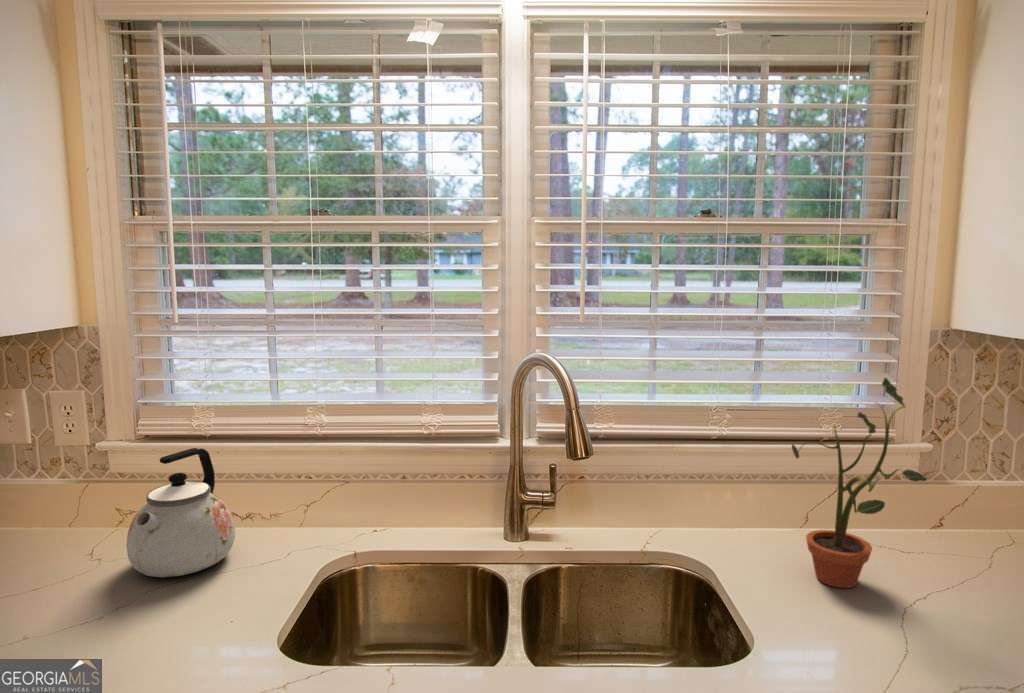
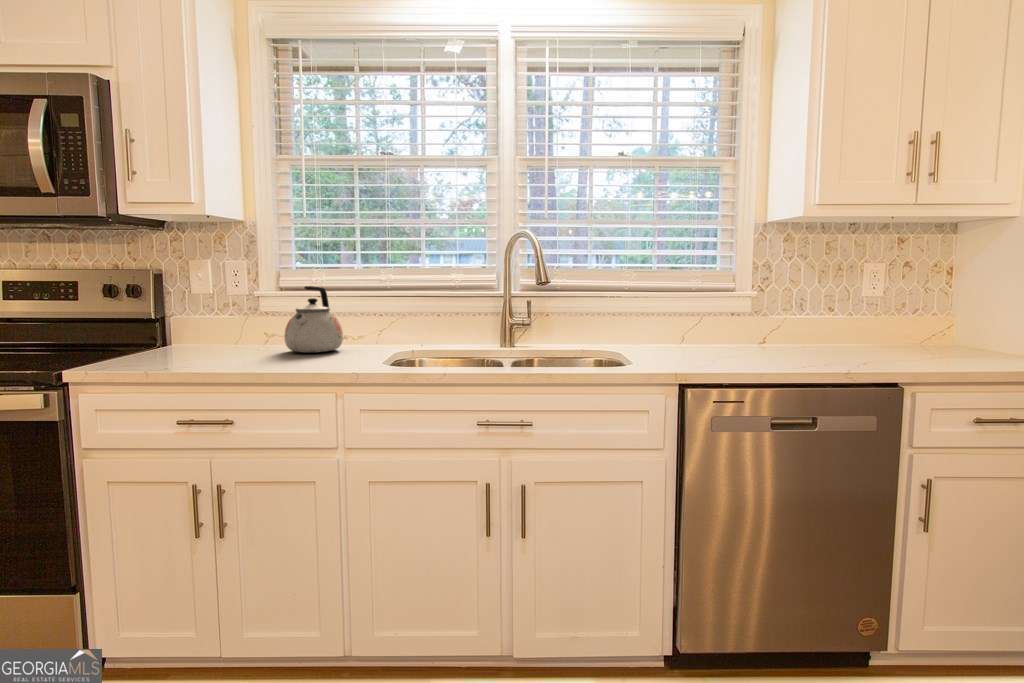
potted plant: present [792,378,927,588] -> none [659,246,730,354]

